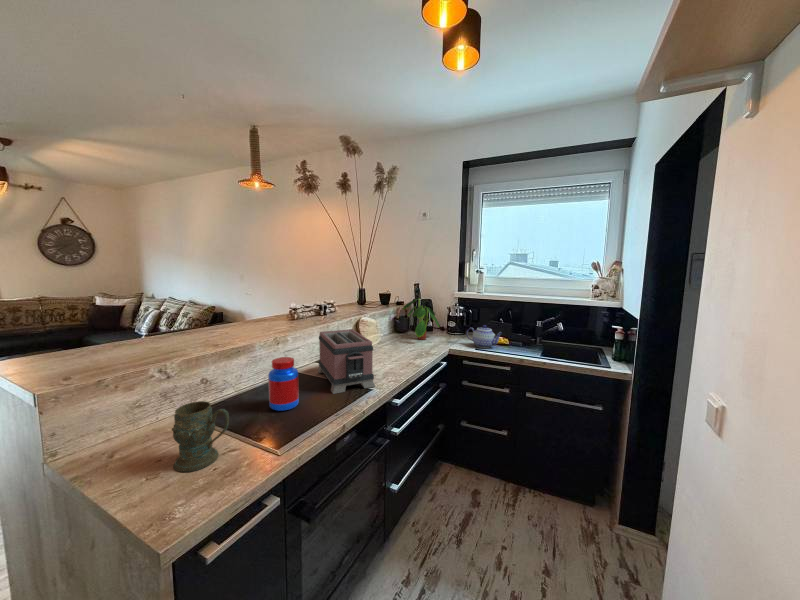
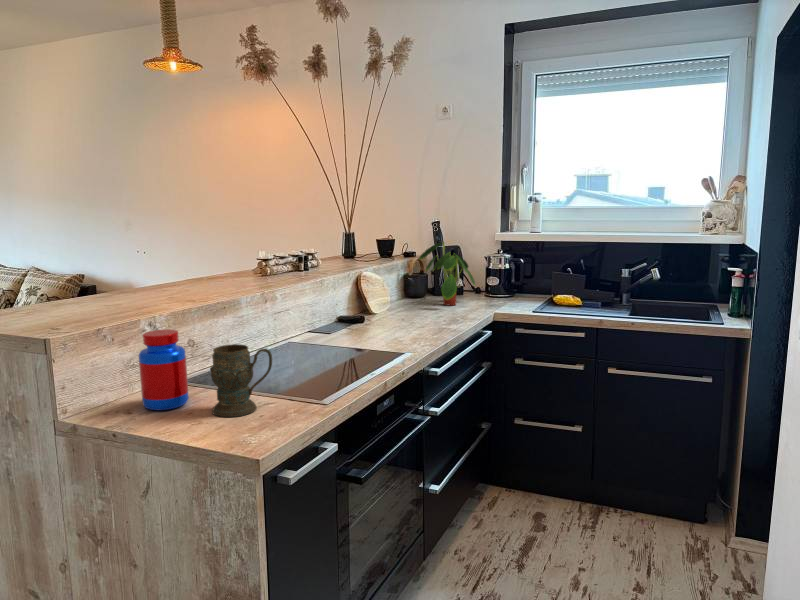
teapot: present [466,325,502,348] -> none [518,277,573,311]
toaster: present [318,329,375,394] -> none [317,281,406,360]
jar: present [268,357,299,411] -> present [139,329,189,410]

